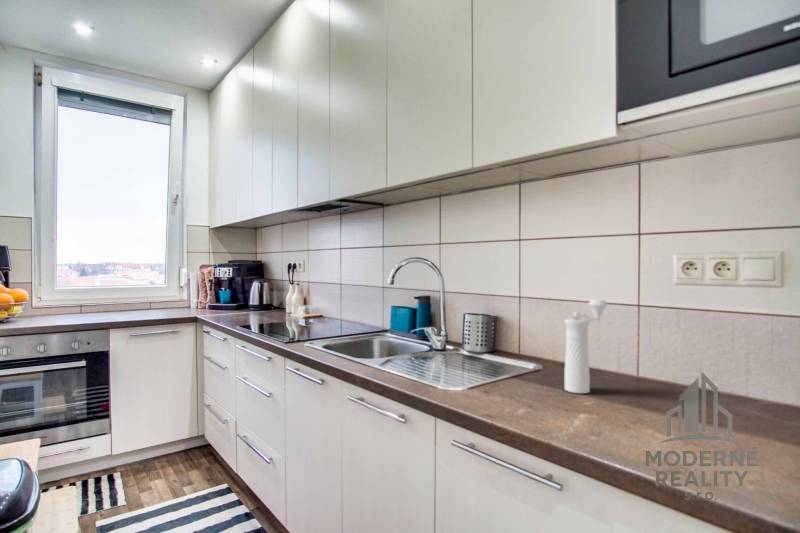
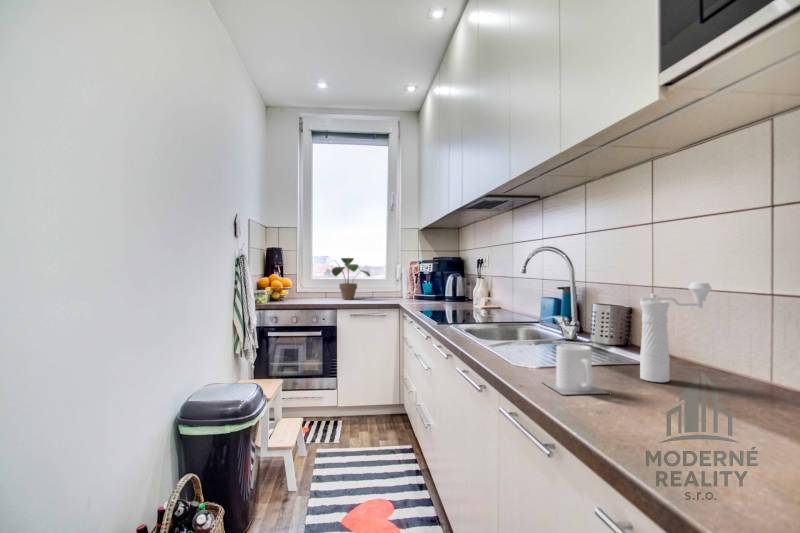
potted plant: none [86,261,152,315] -> present [332,258,370,299]
mug: none [510,370,581,429] -> present [543,344,607,395]

